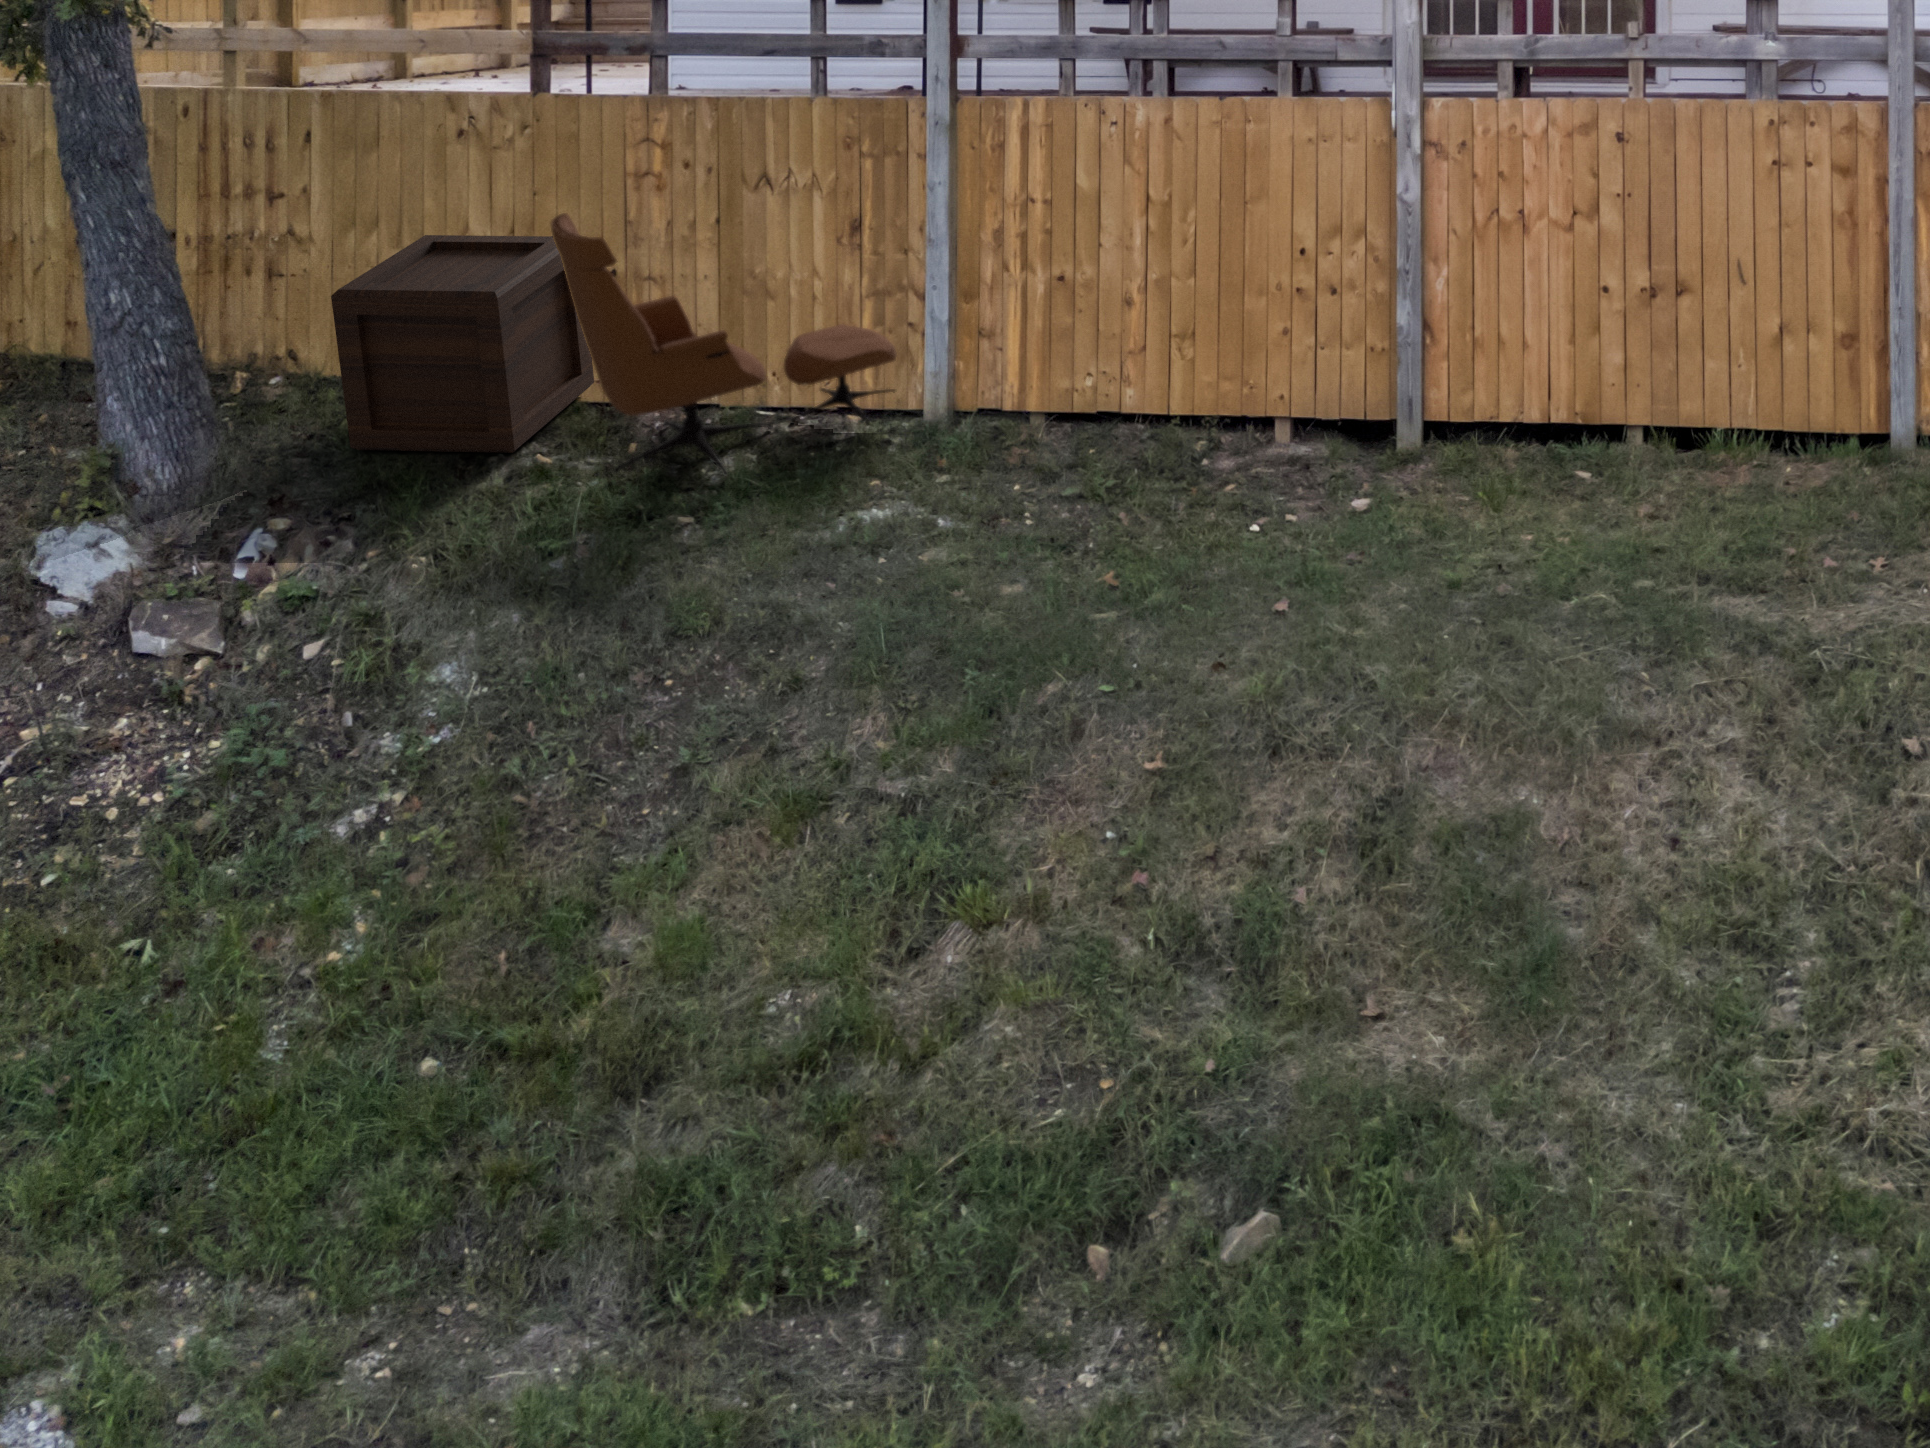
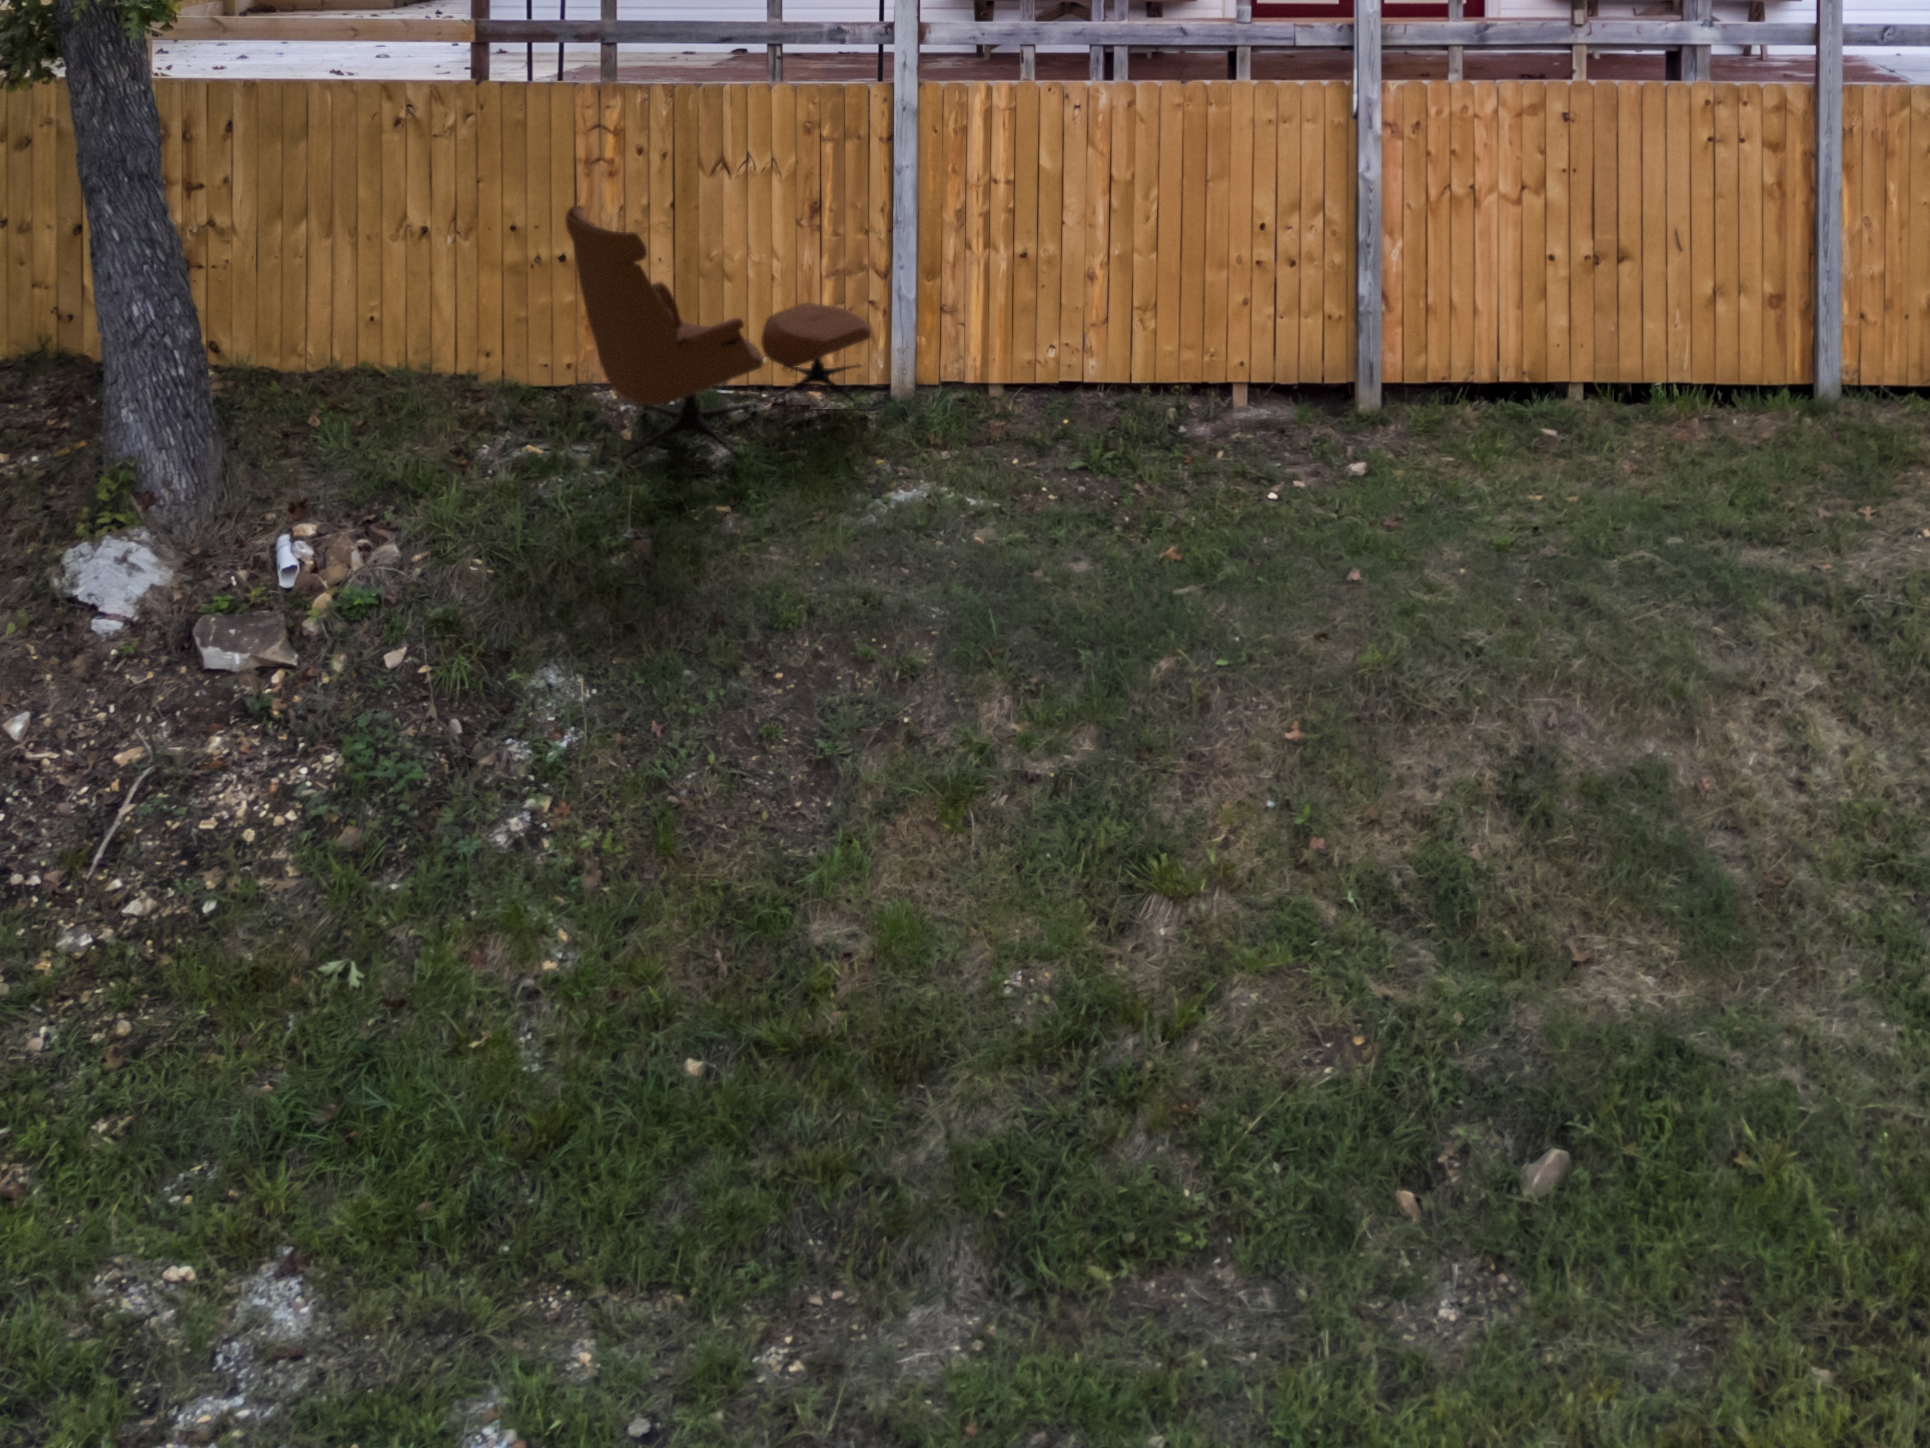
wooden crate: present [331,235,594,453] -> none [312,222,545,447]

